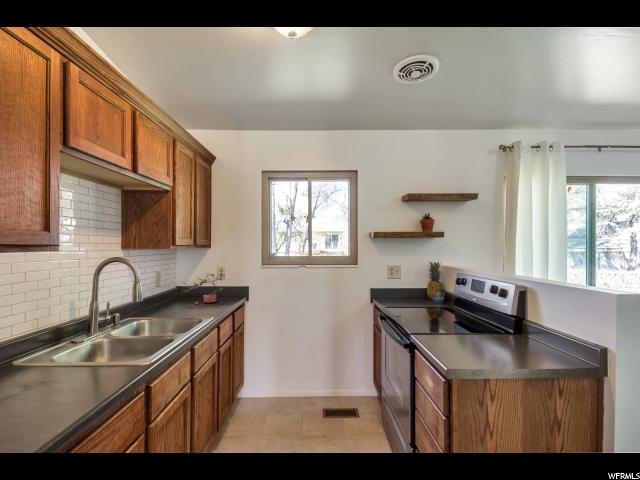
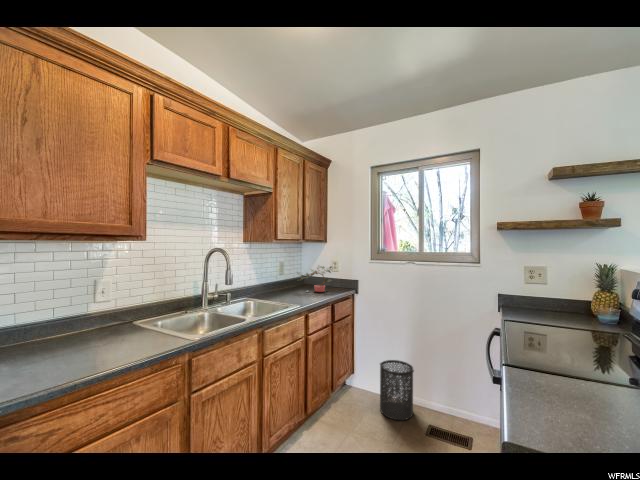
trash can: none [277,360,309,414] -> present [380,360,414,420]

